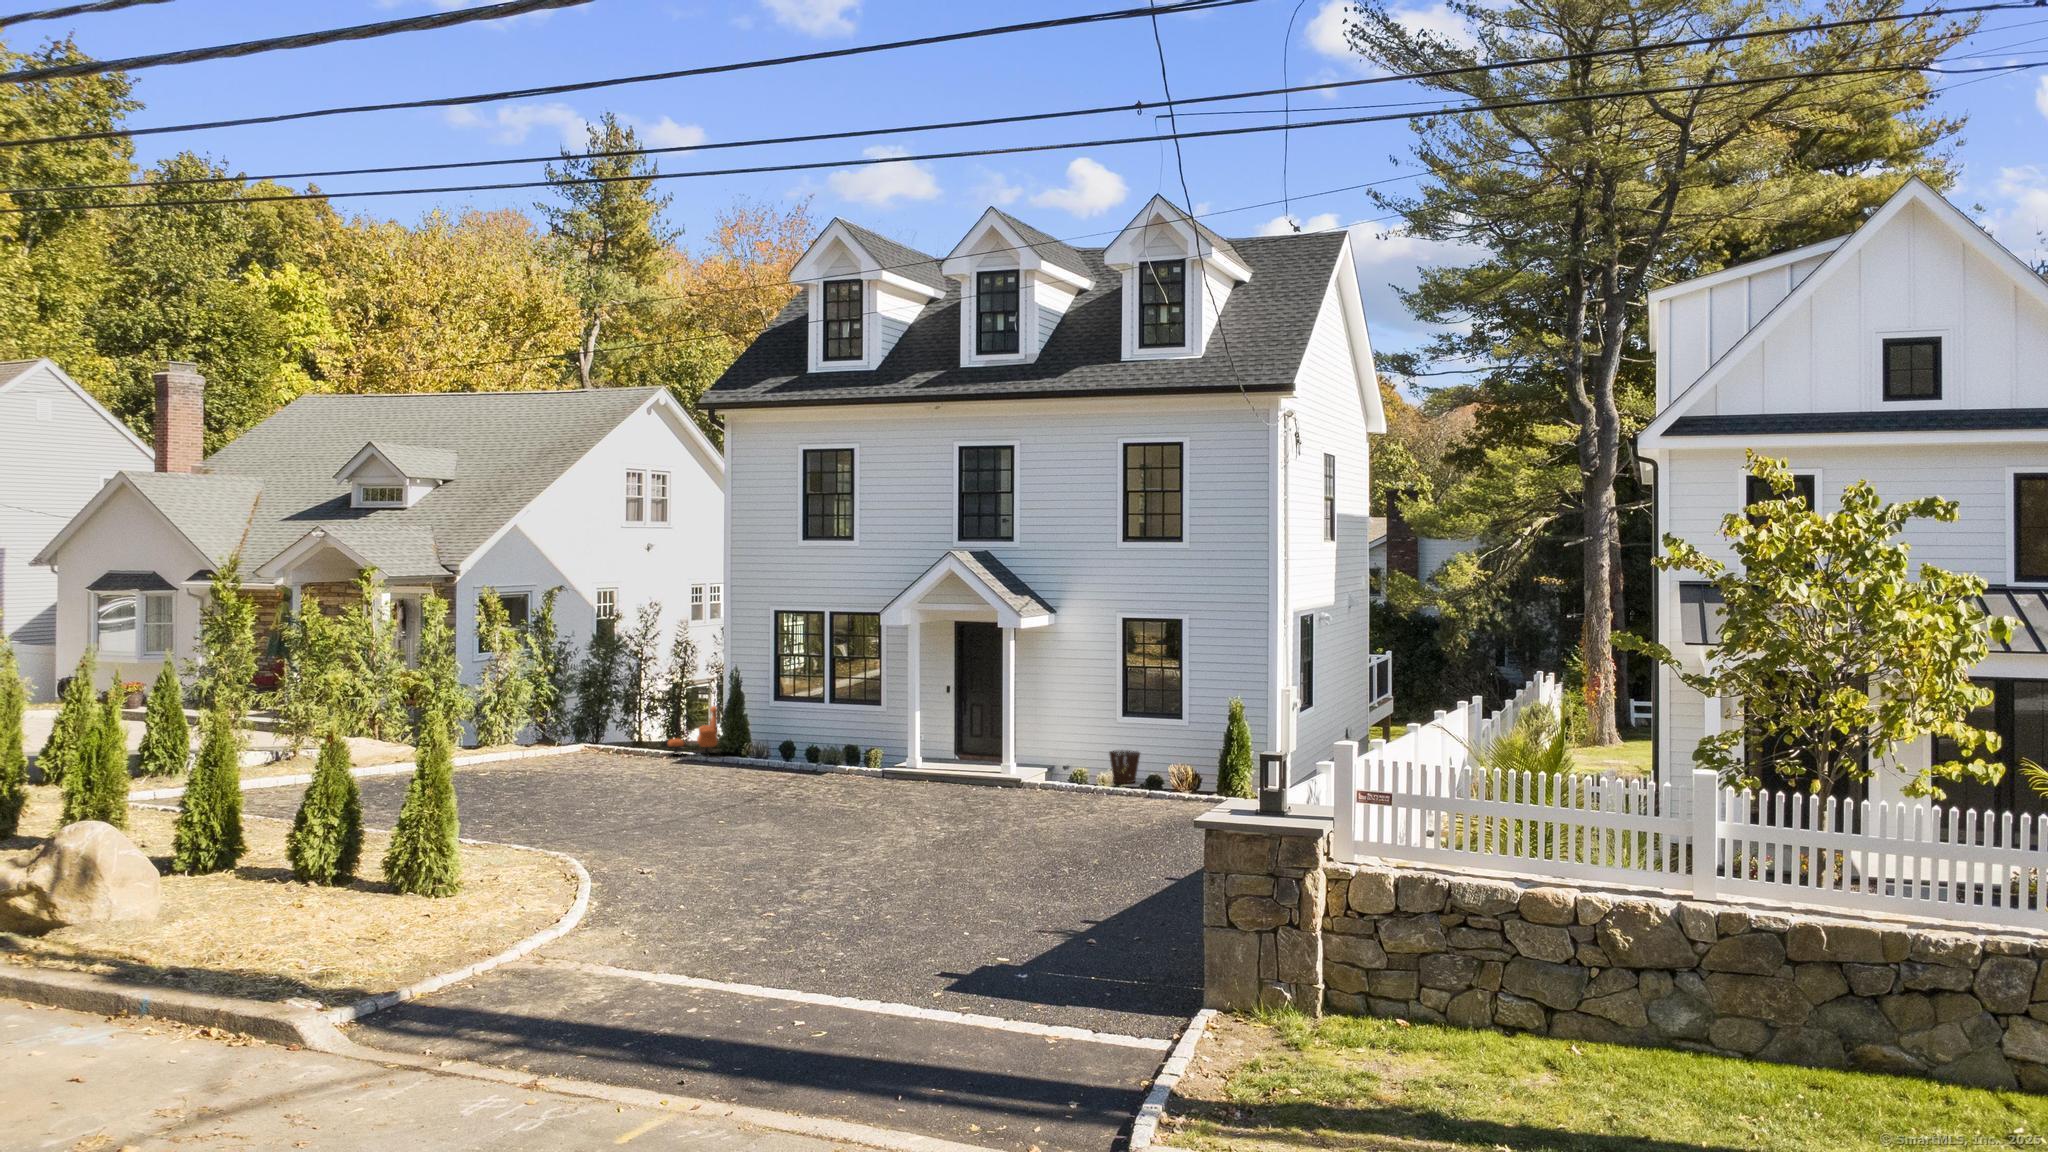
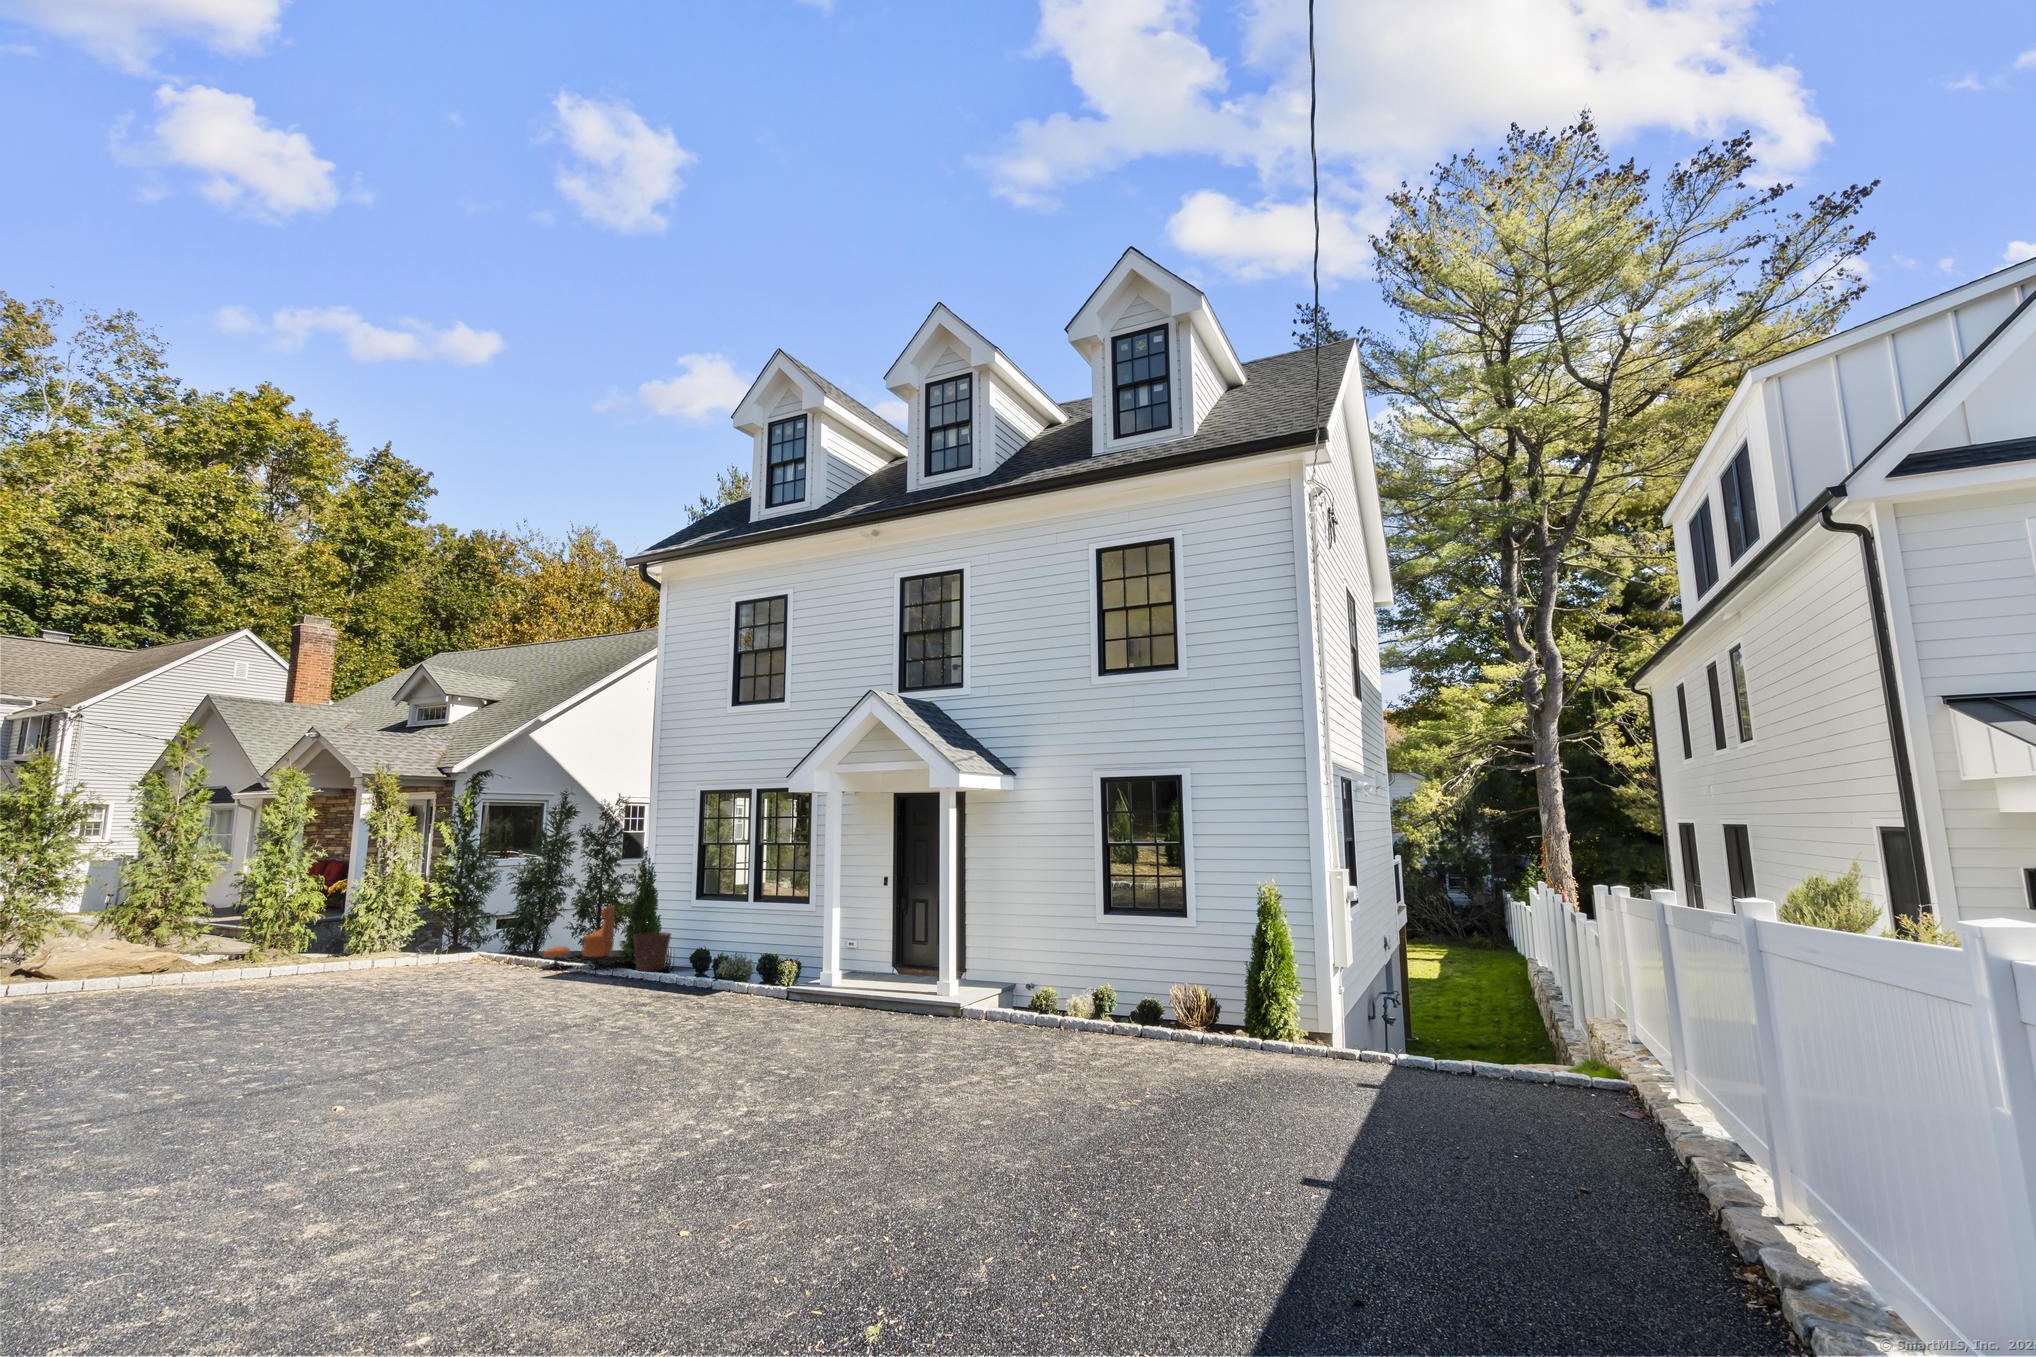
basket: present [1109,750,1140,784] -> present [633,932,671,971]

